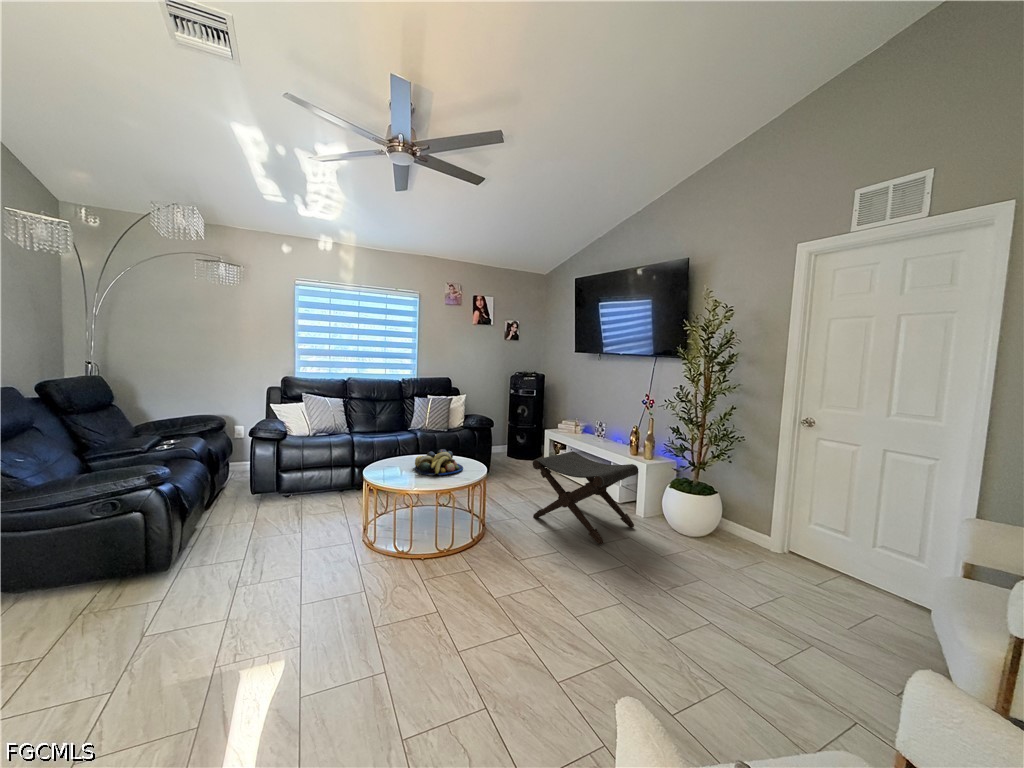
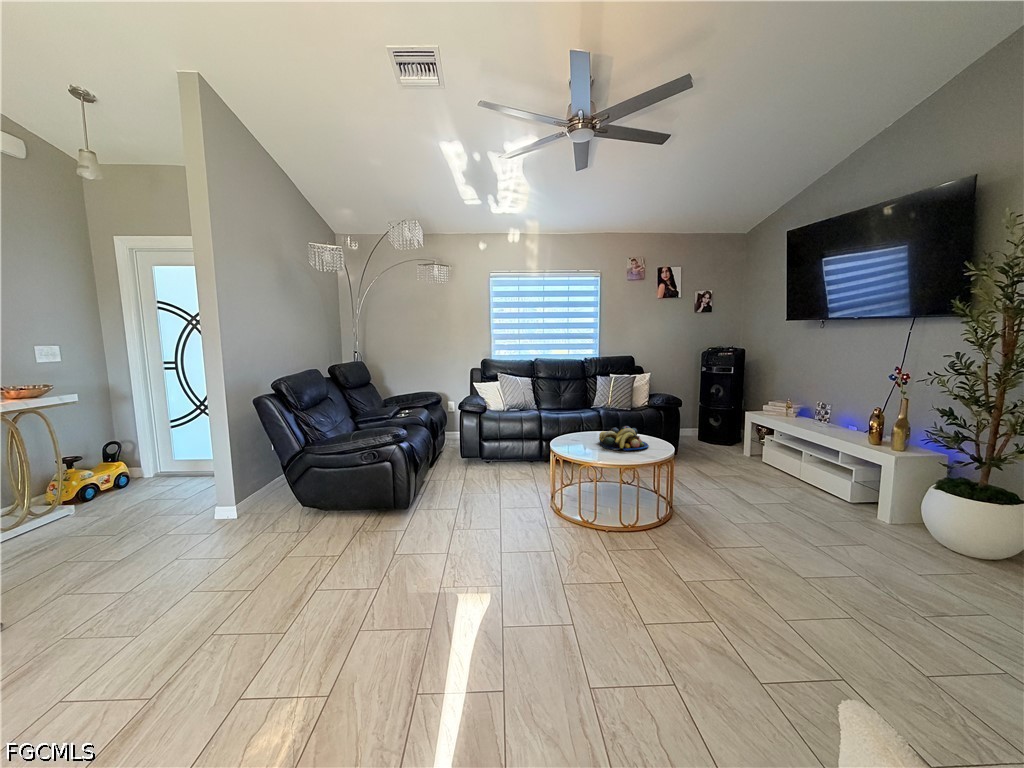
footstool: present [533,451,638,545] -> none [729,436,880,544]

